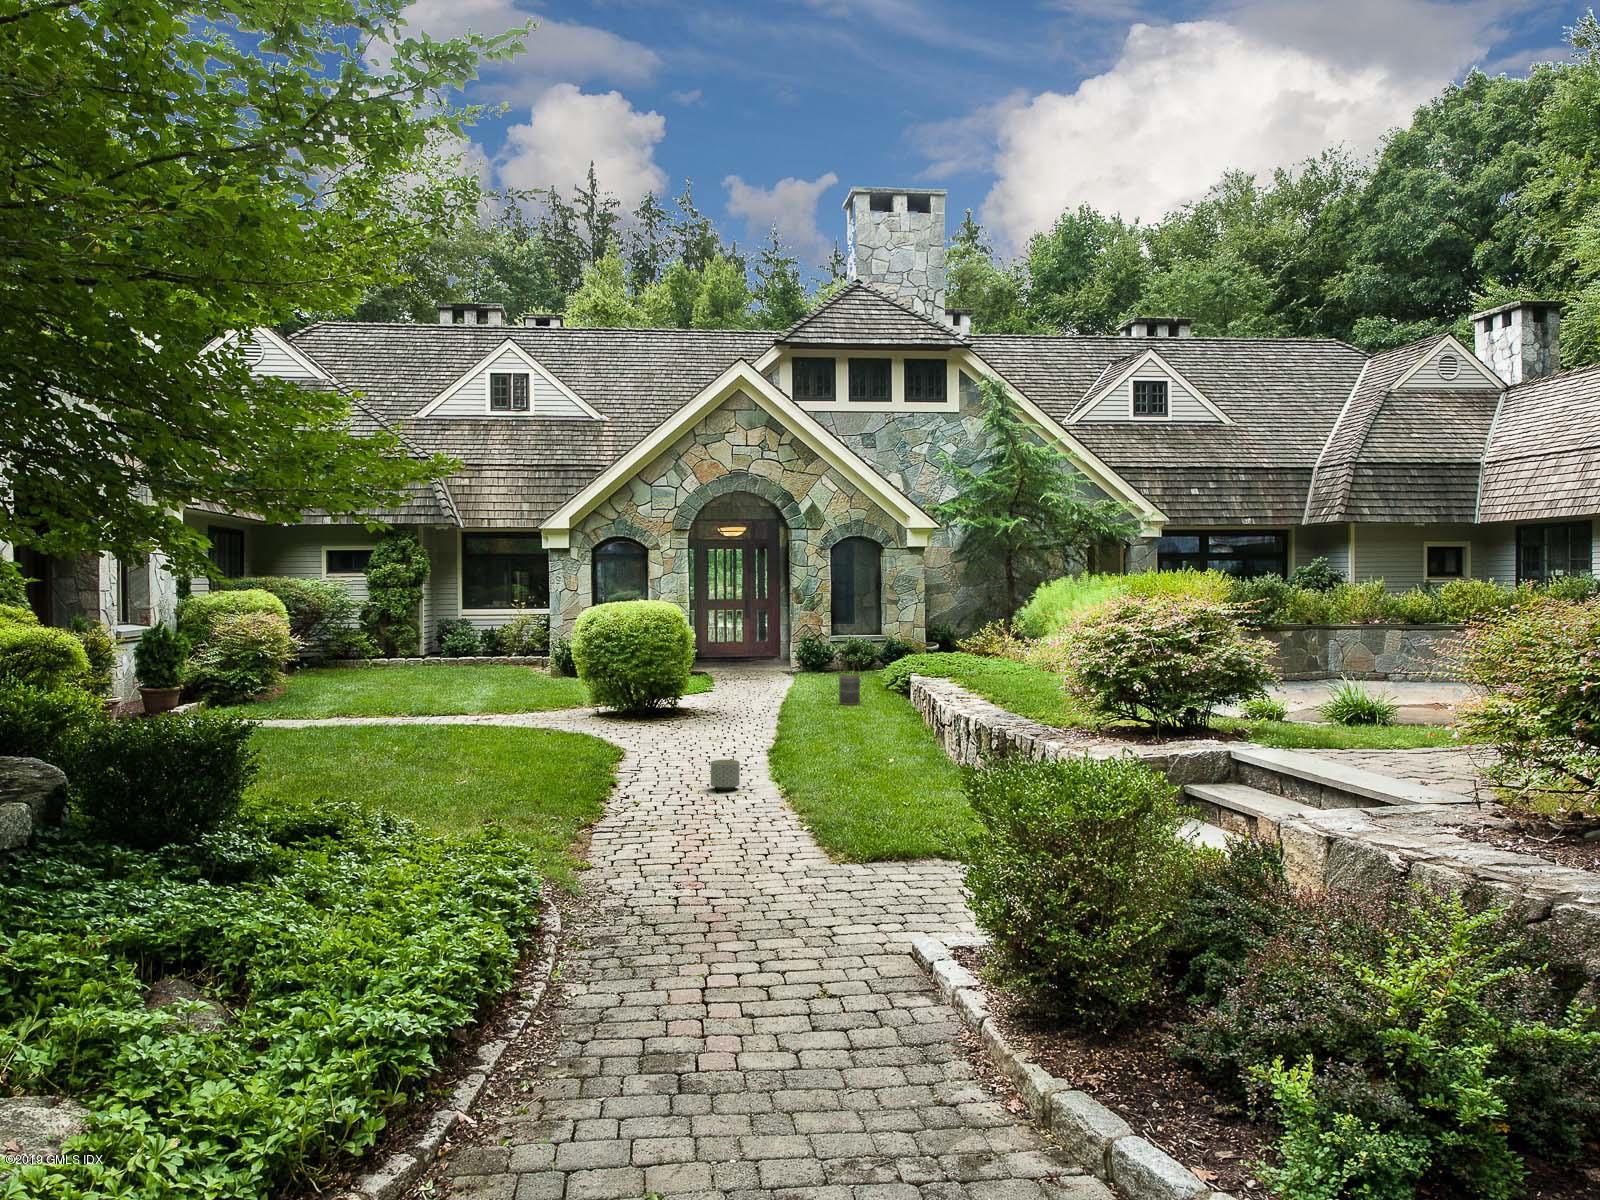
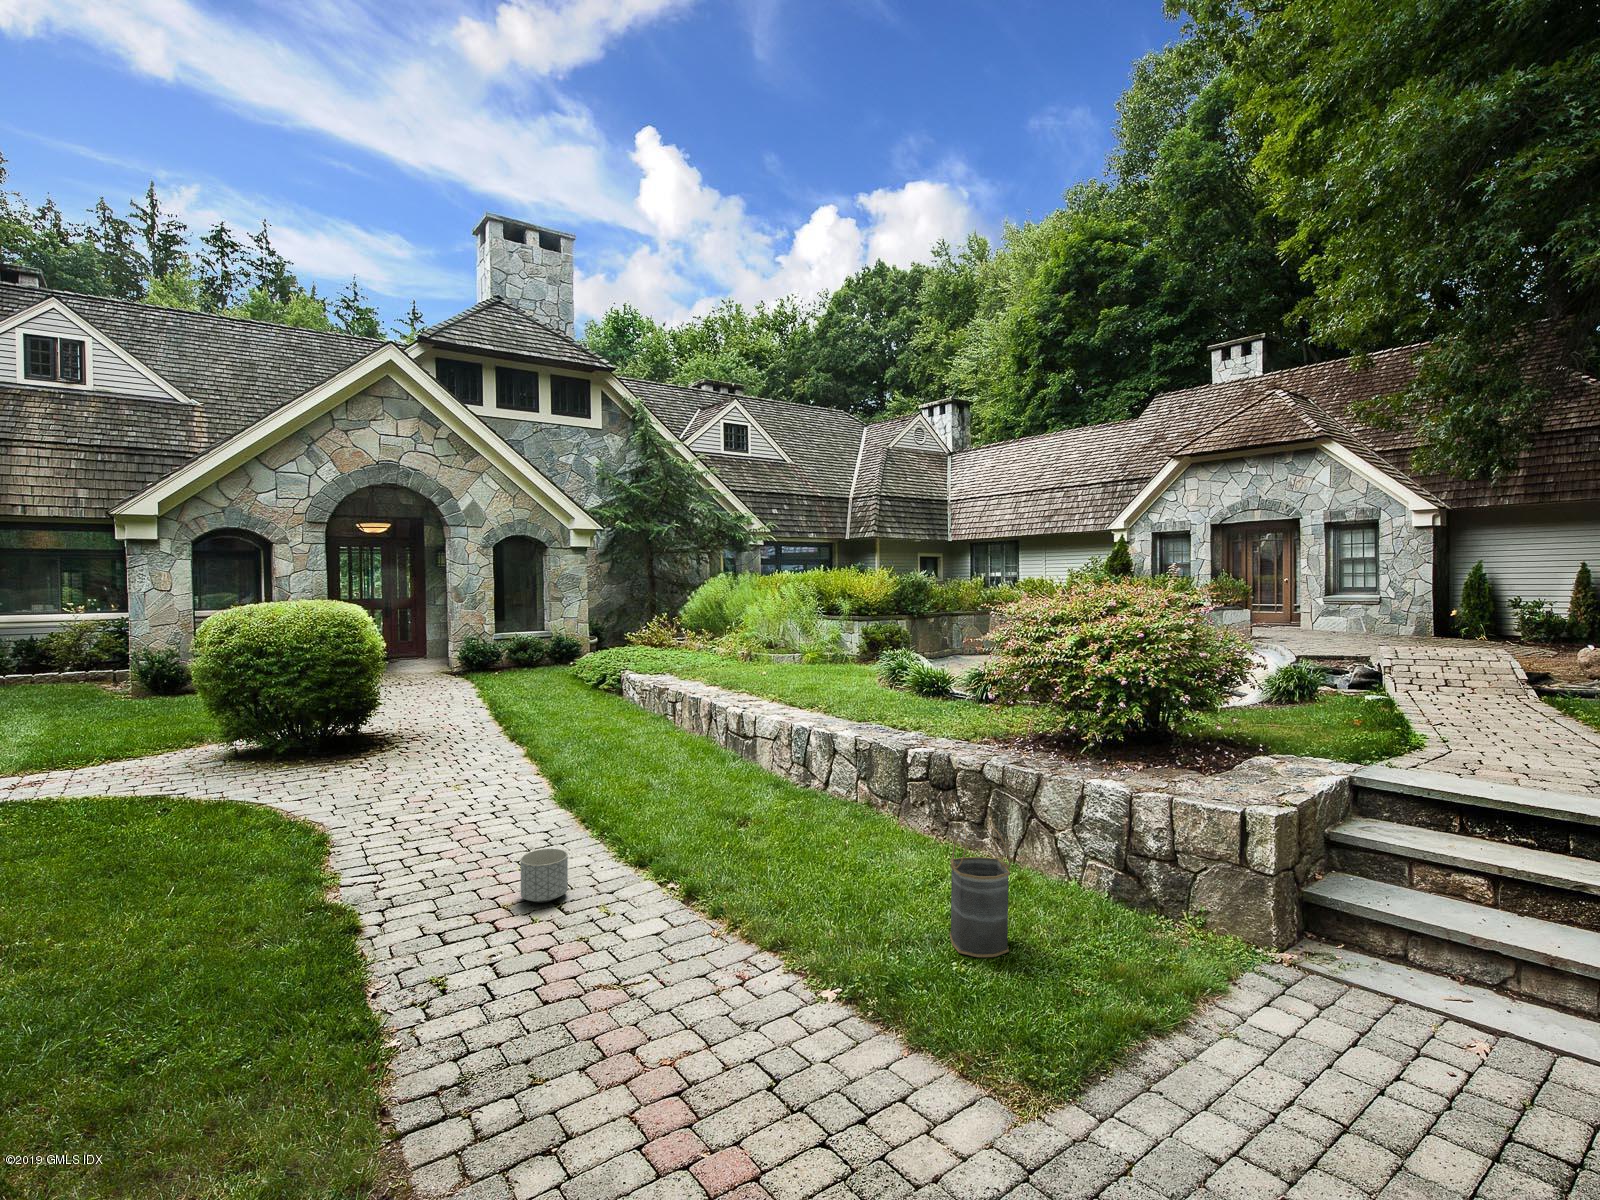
basket: present [839,674,860,705] -> present [950,828,1011,957]

